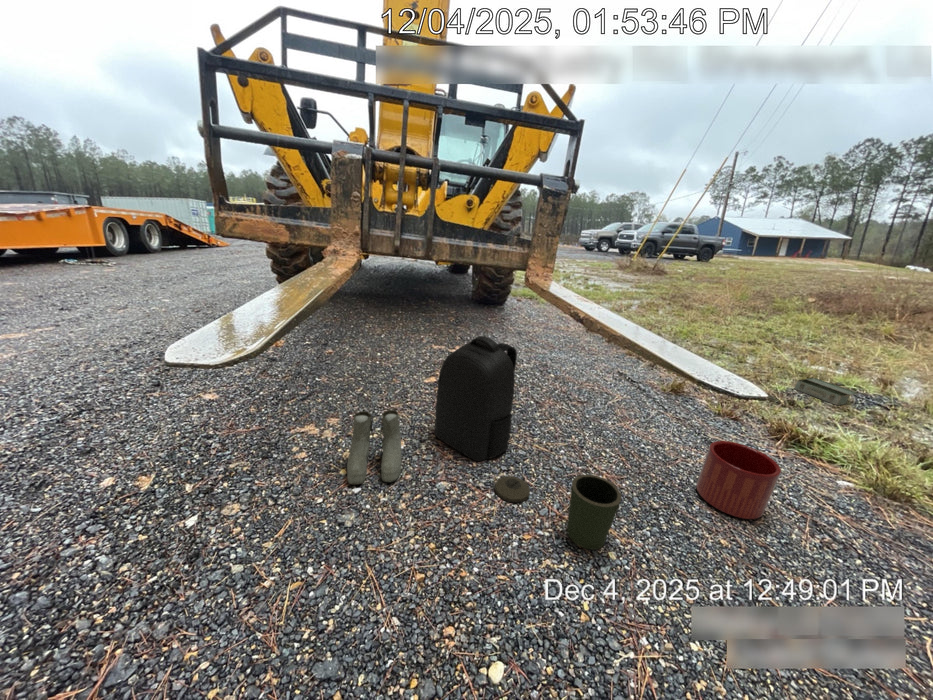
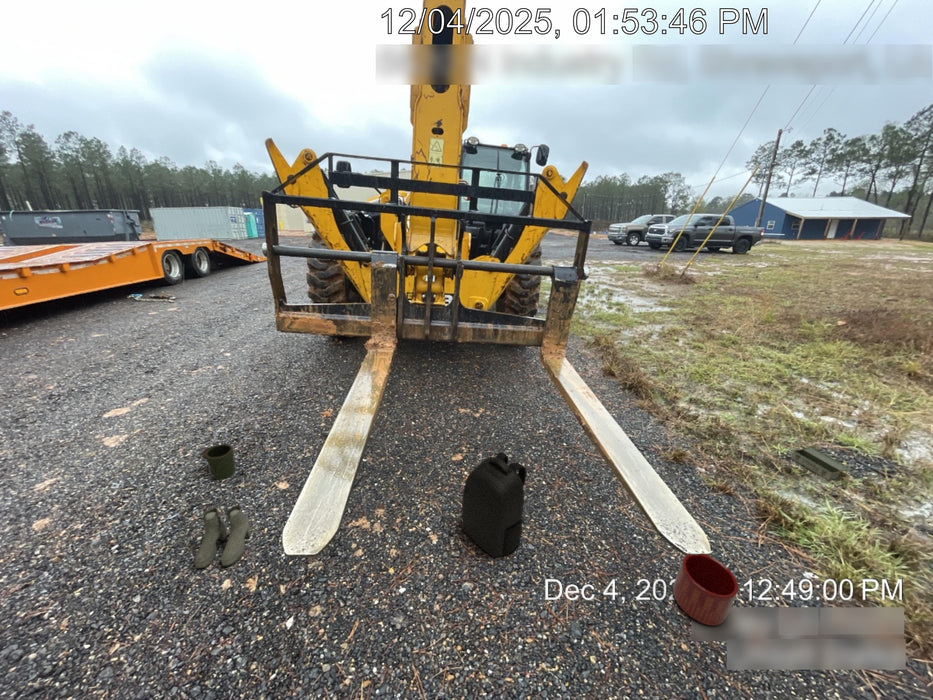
boots: present [347,410,401,485] -> present [195,506,251,568]
trash can: present [495,475,622,550] -> present [202,444,235,480]

